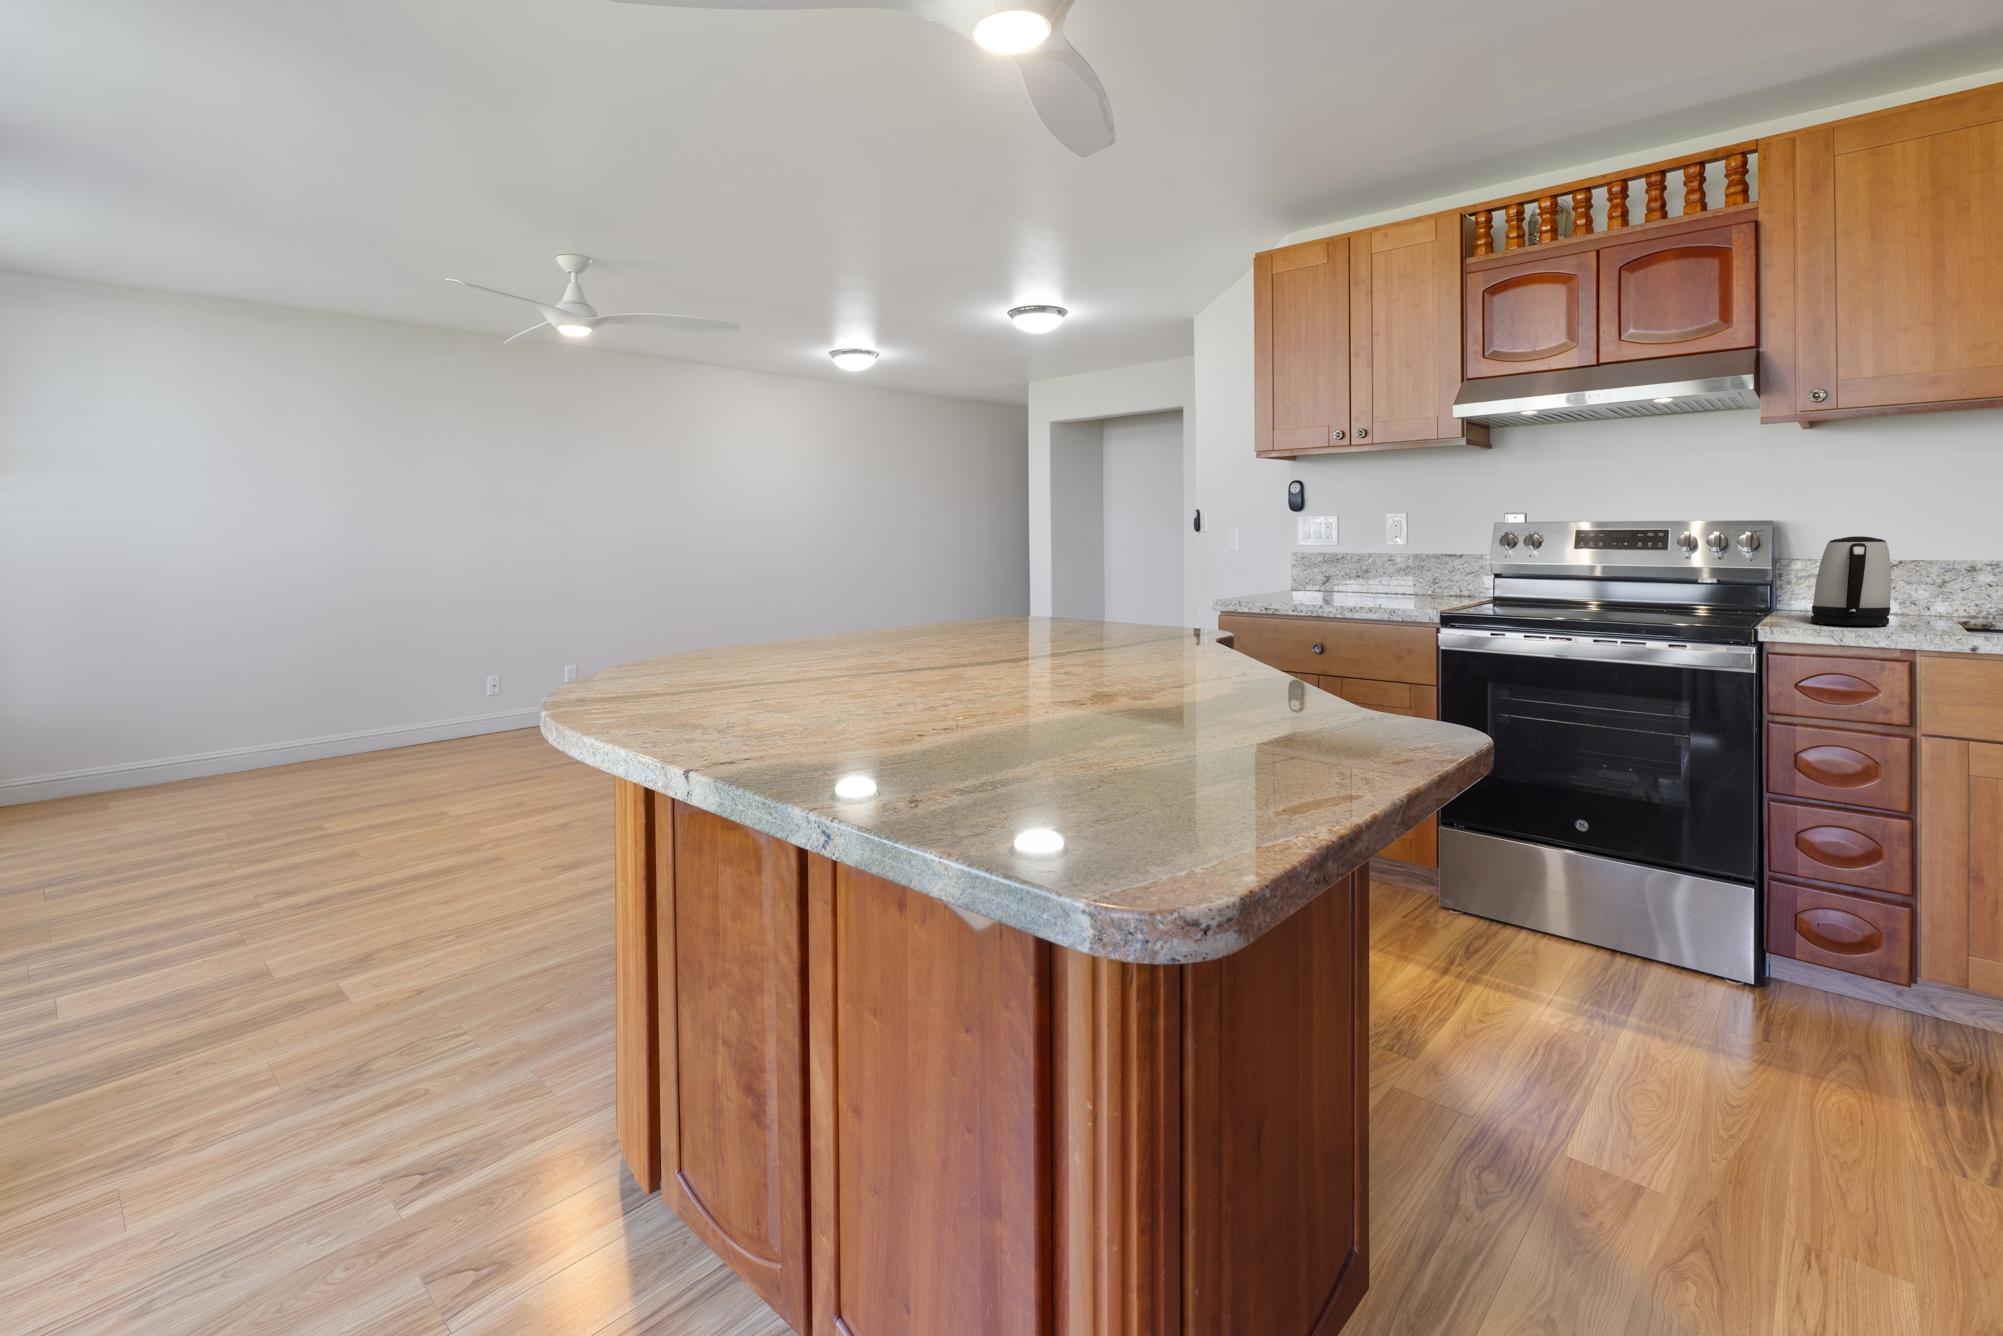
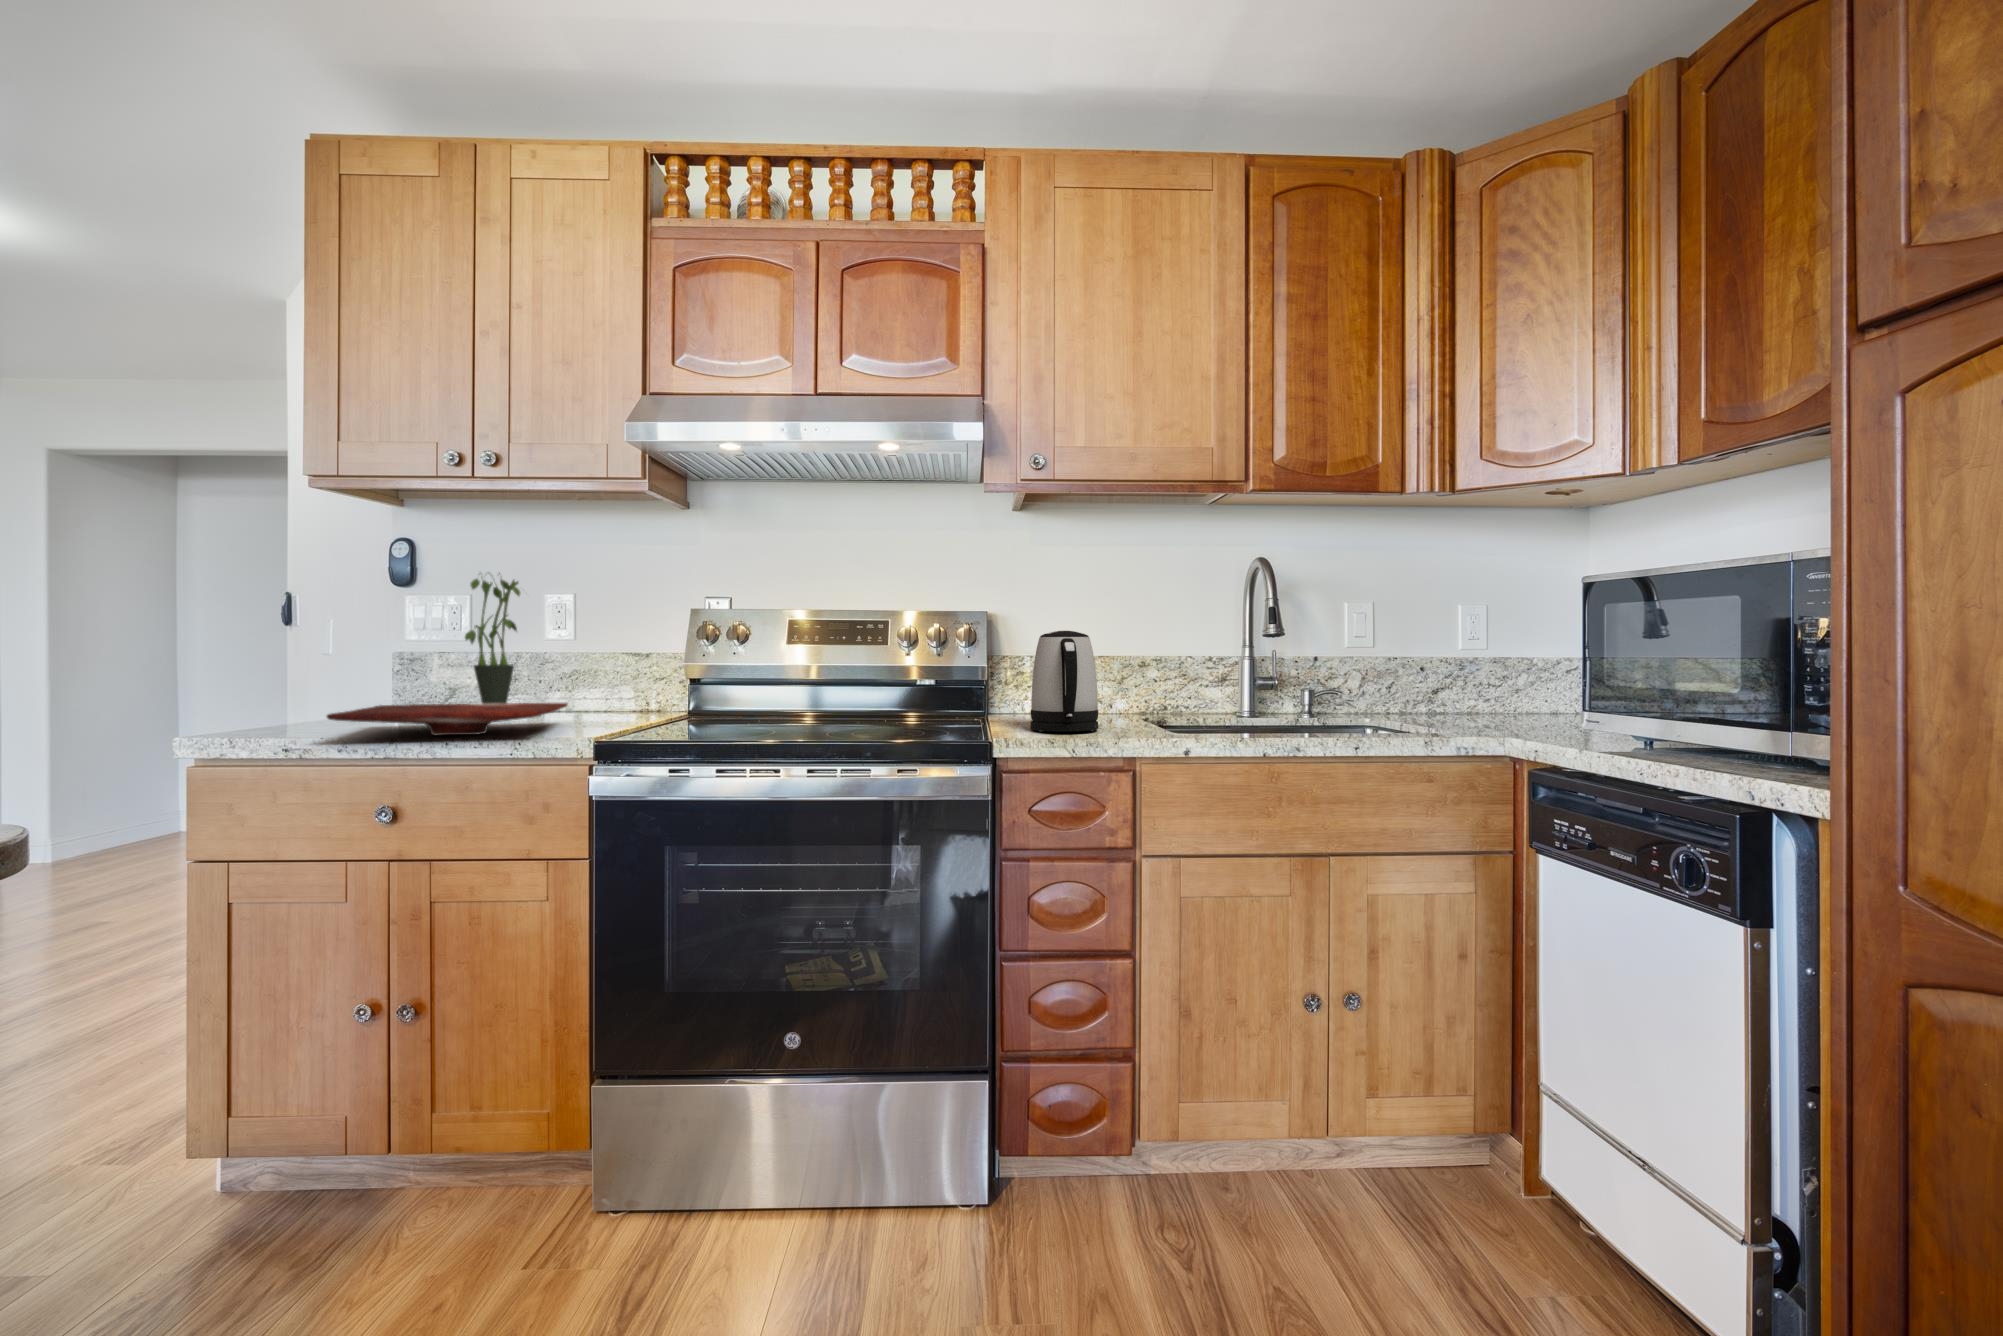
potted plant: none [1335,500,1378,597] -> present [465,573,520,704]
cutting board: none [1265,588,1405,608] -> present [327,703,567,735]

